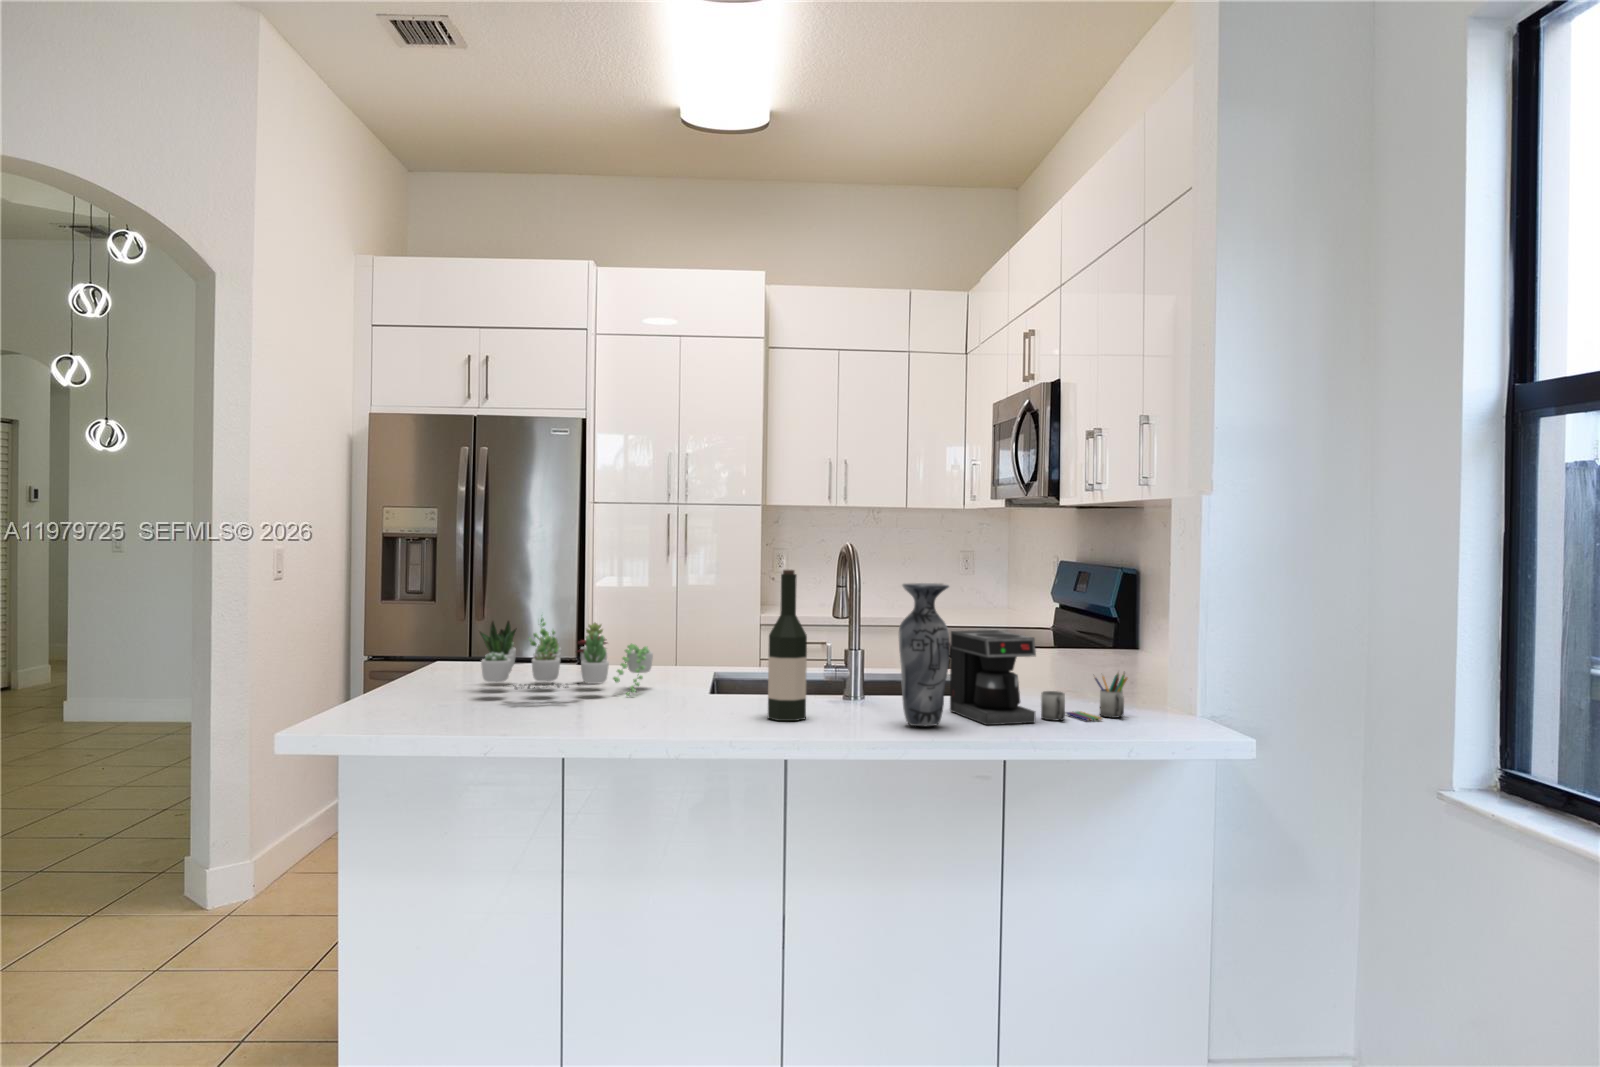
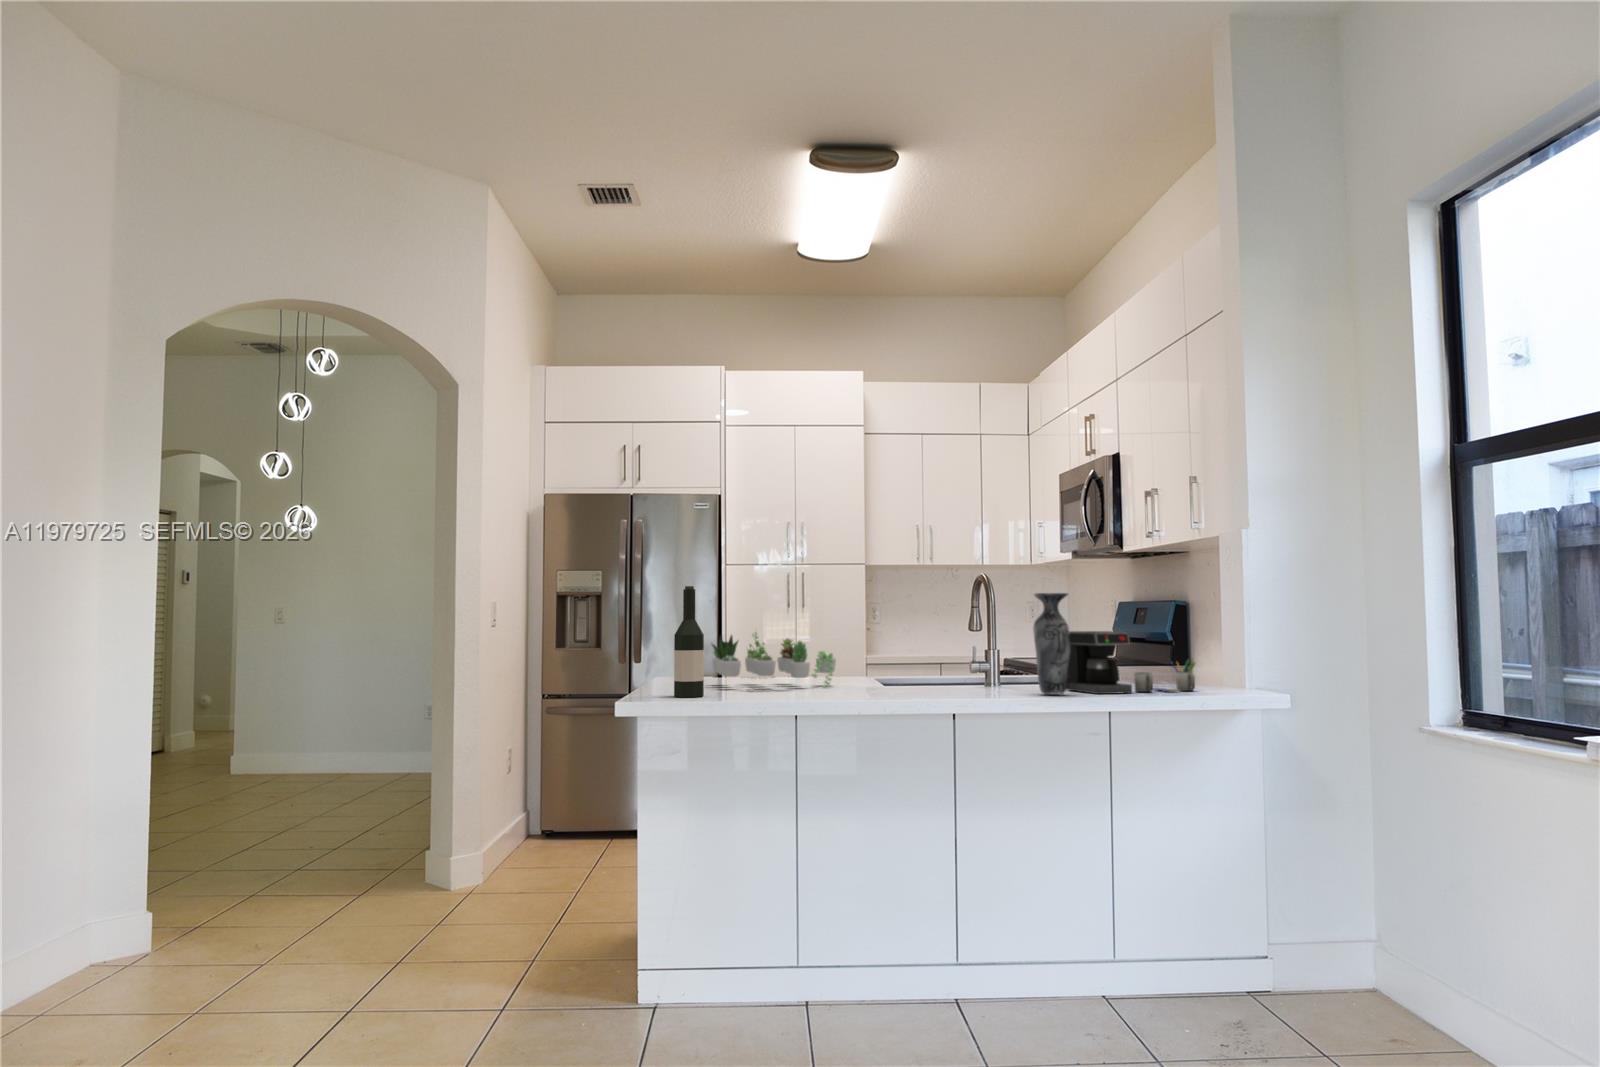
wine bottle: present [768,570,807,721] -> present [674,586,704,697]

